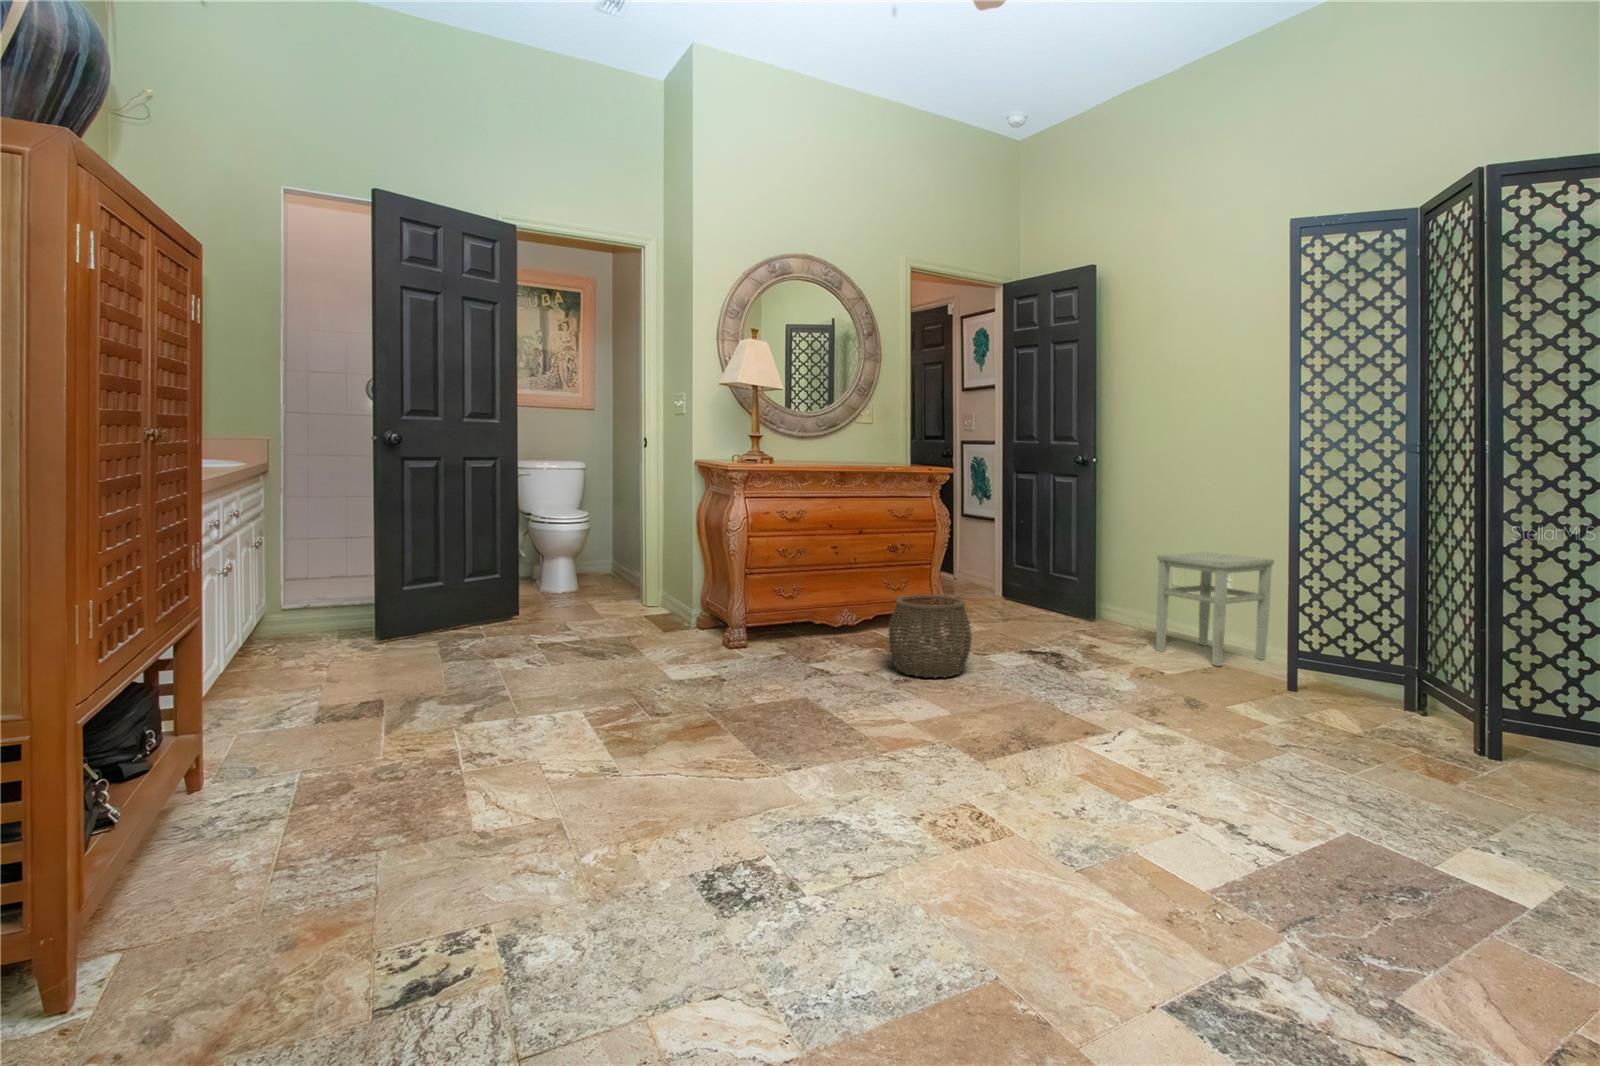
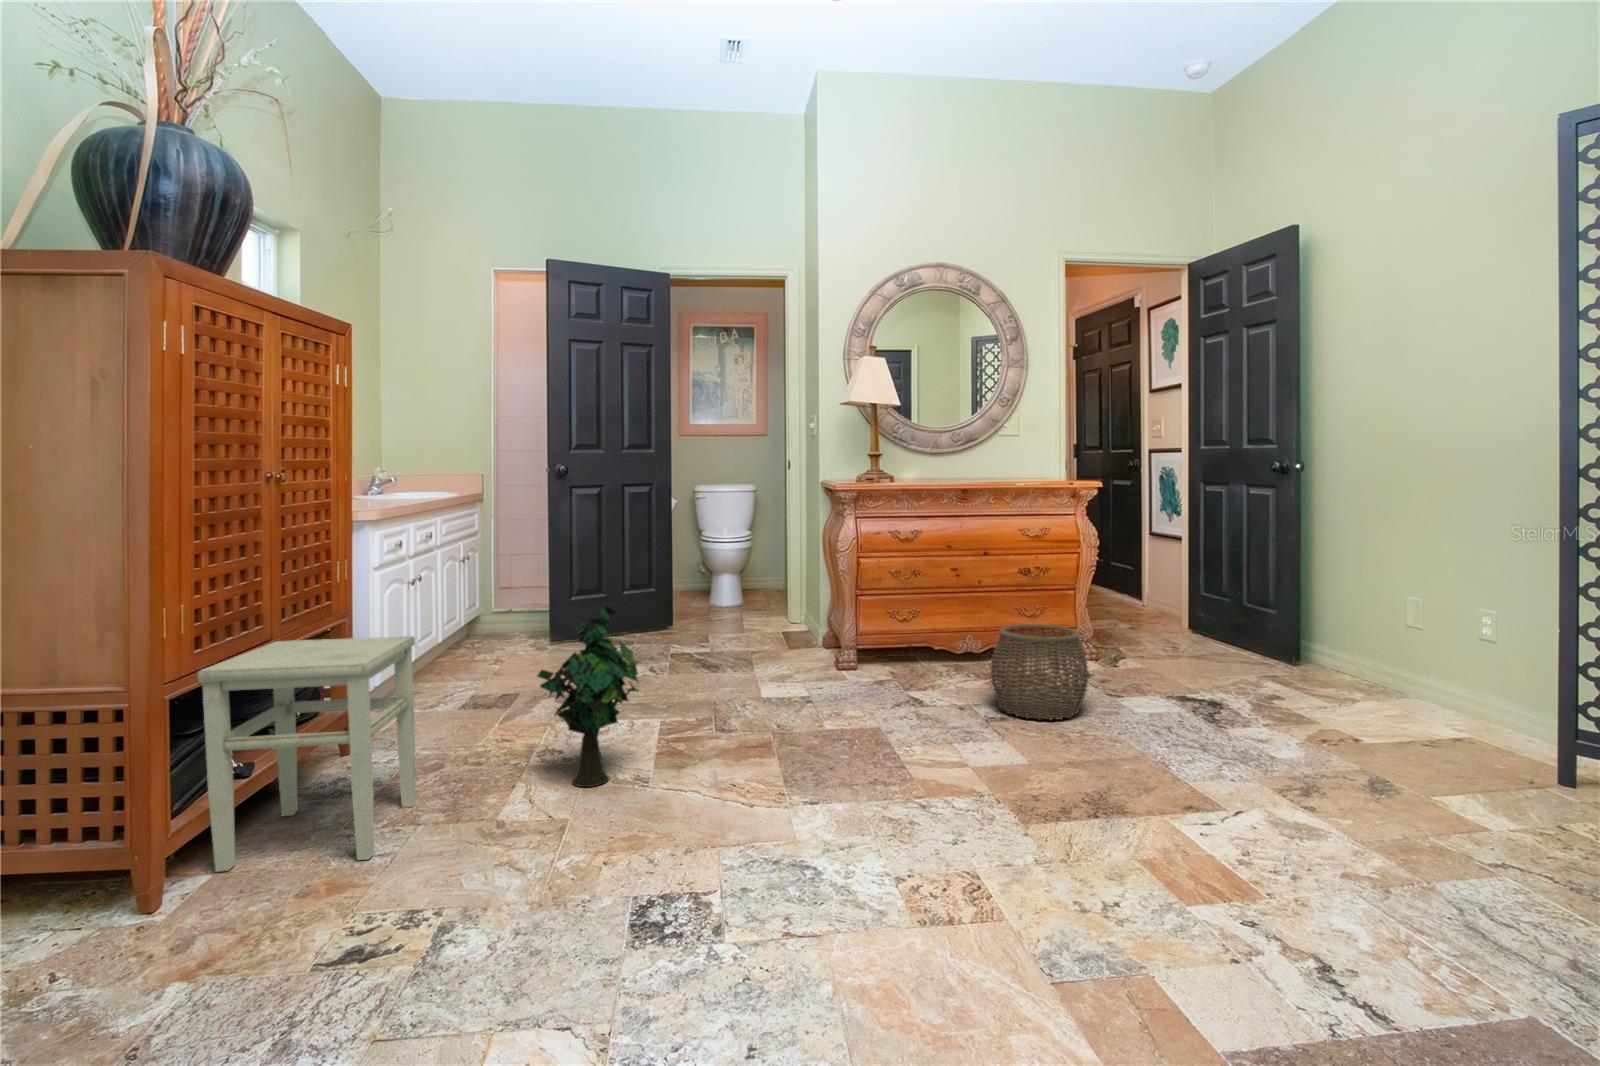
stool: present [1156,552,1274,666] -> present [197,636,416,872]
decorative plant: none [500,592,610,780] -> present [537,606,639,787]

